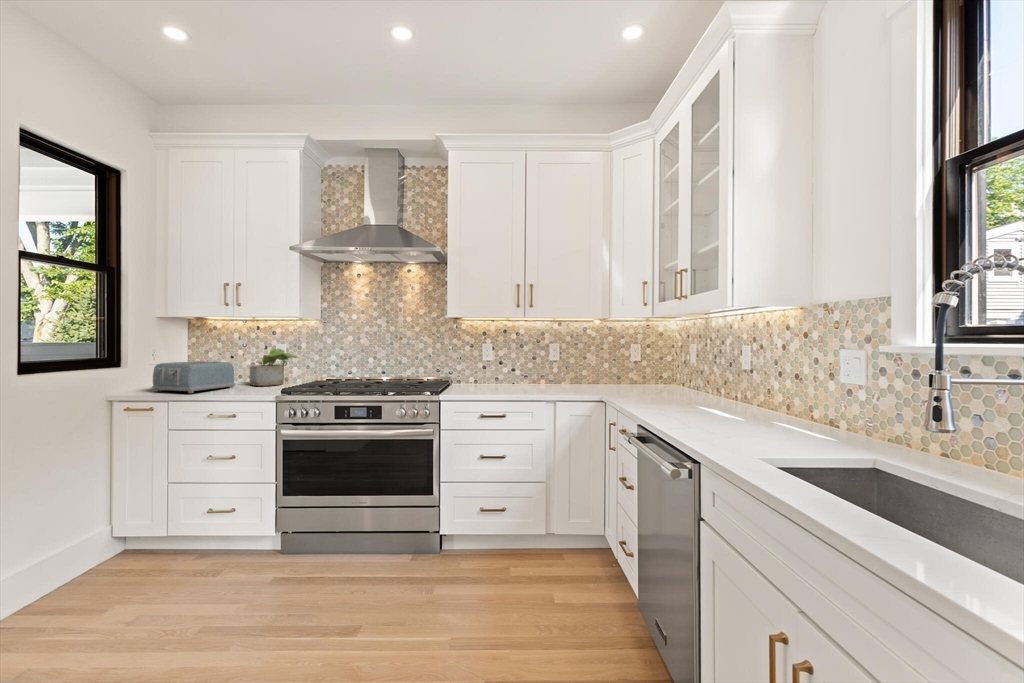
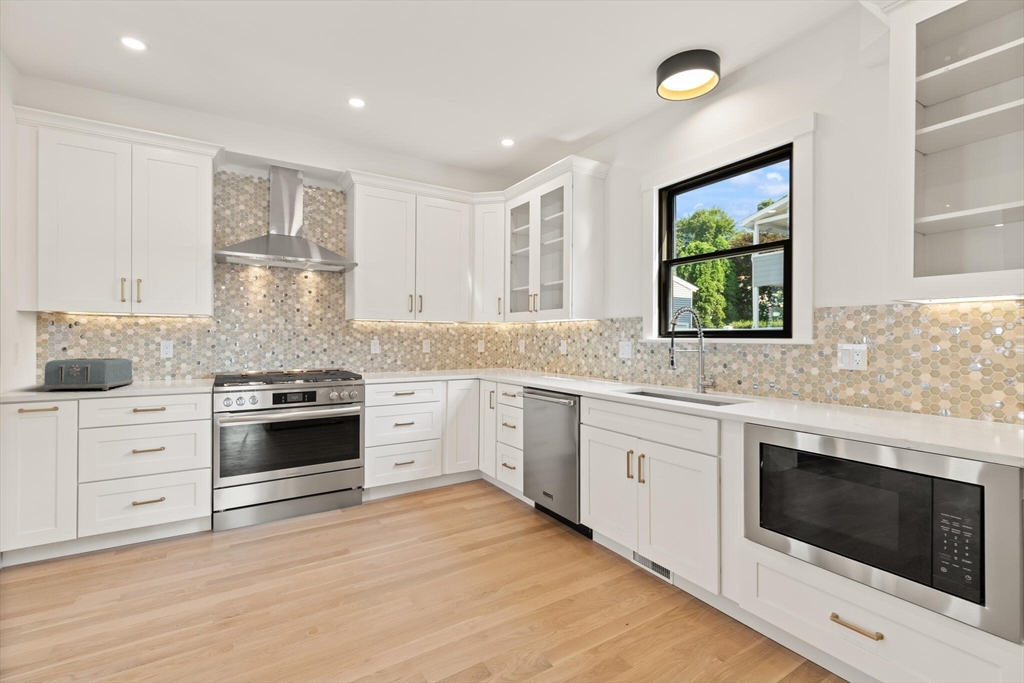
potted plant: present [250,349,297,386] -> none [143,345,192,382]

